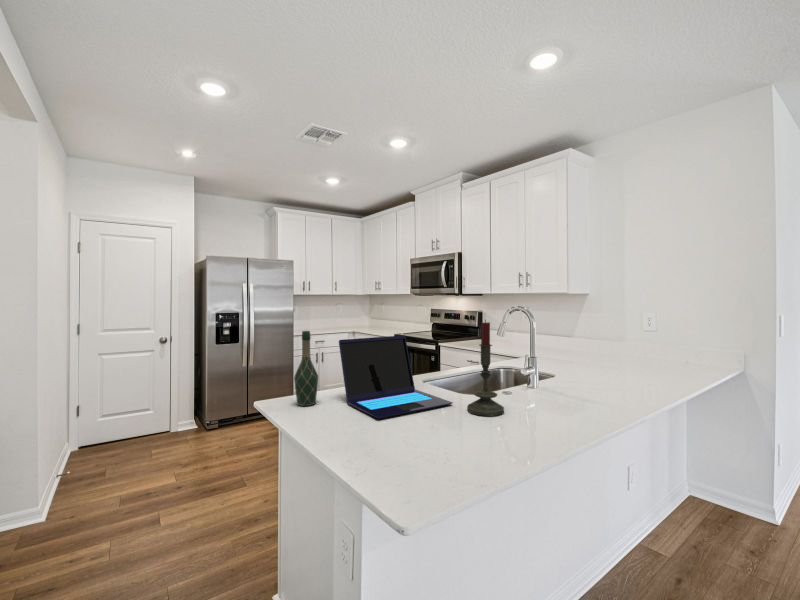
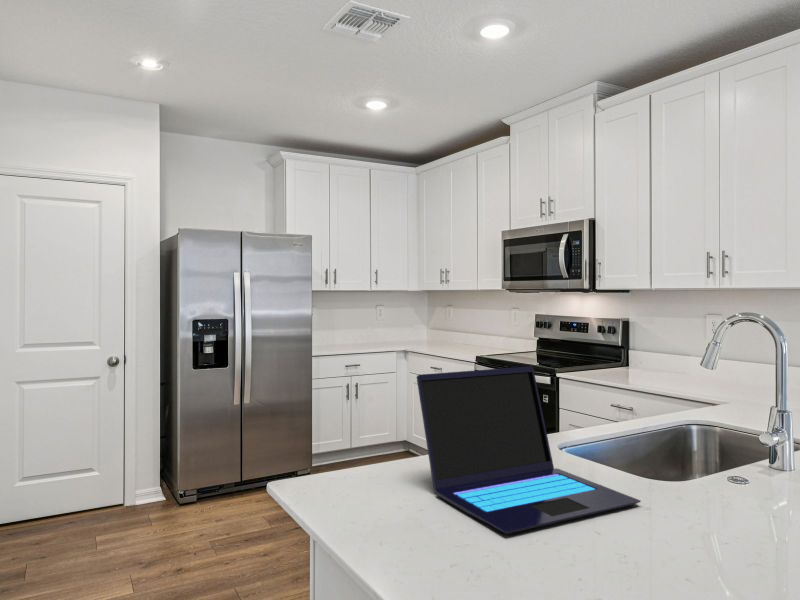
candle: present [467,320,504,416] -> none [675,342,755,537]
wine bottle: present [294,331,318,406] -> none [338,358,381,497]

